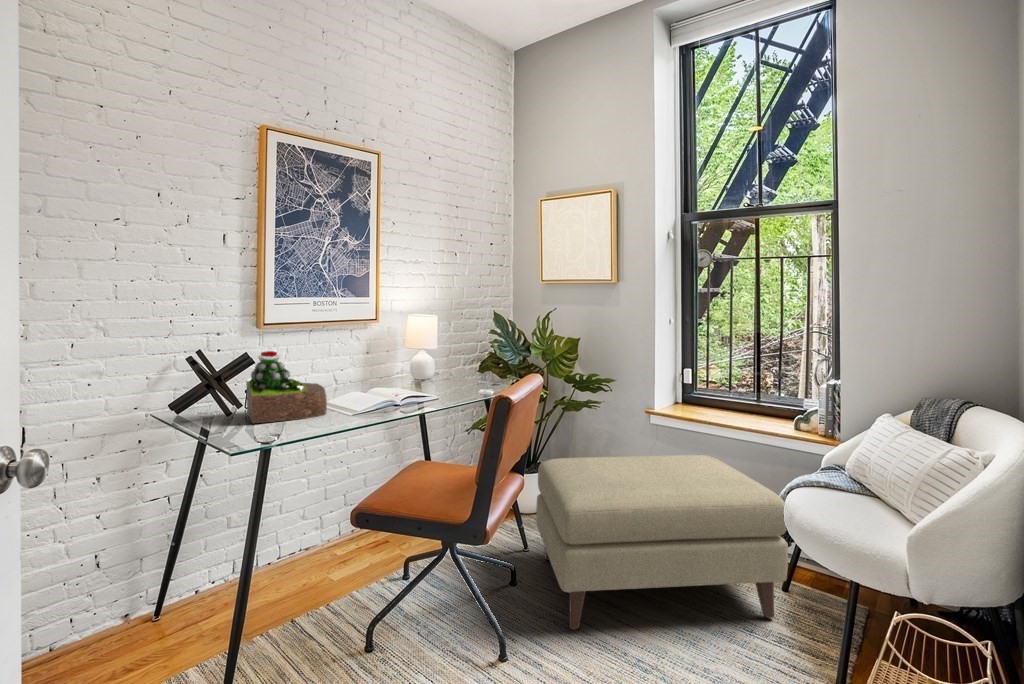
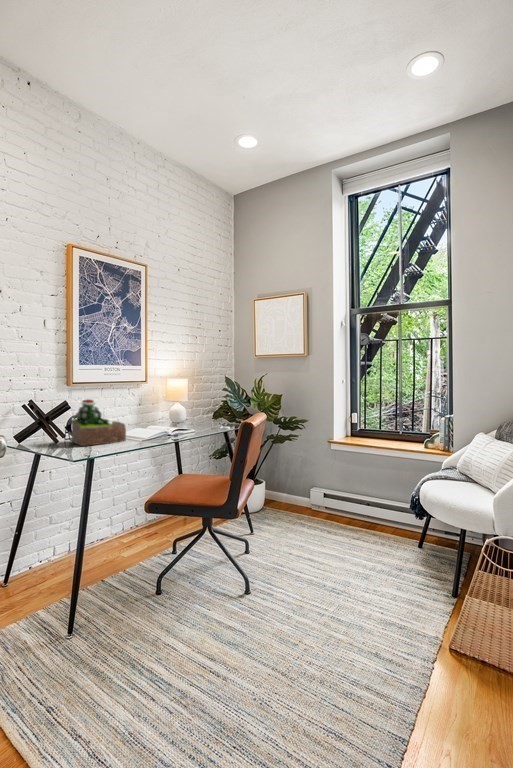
ottoman: present [536,455,788,629] -> none [260,466,422,575]

